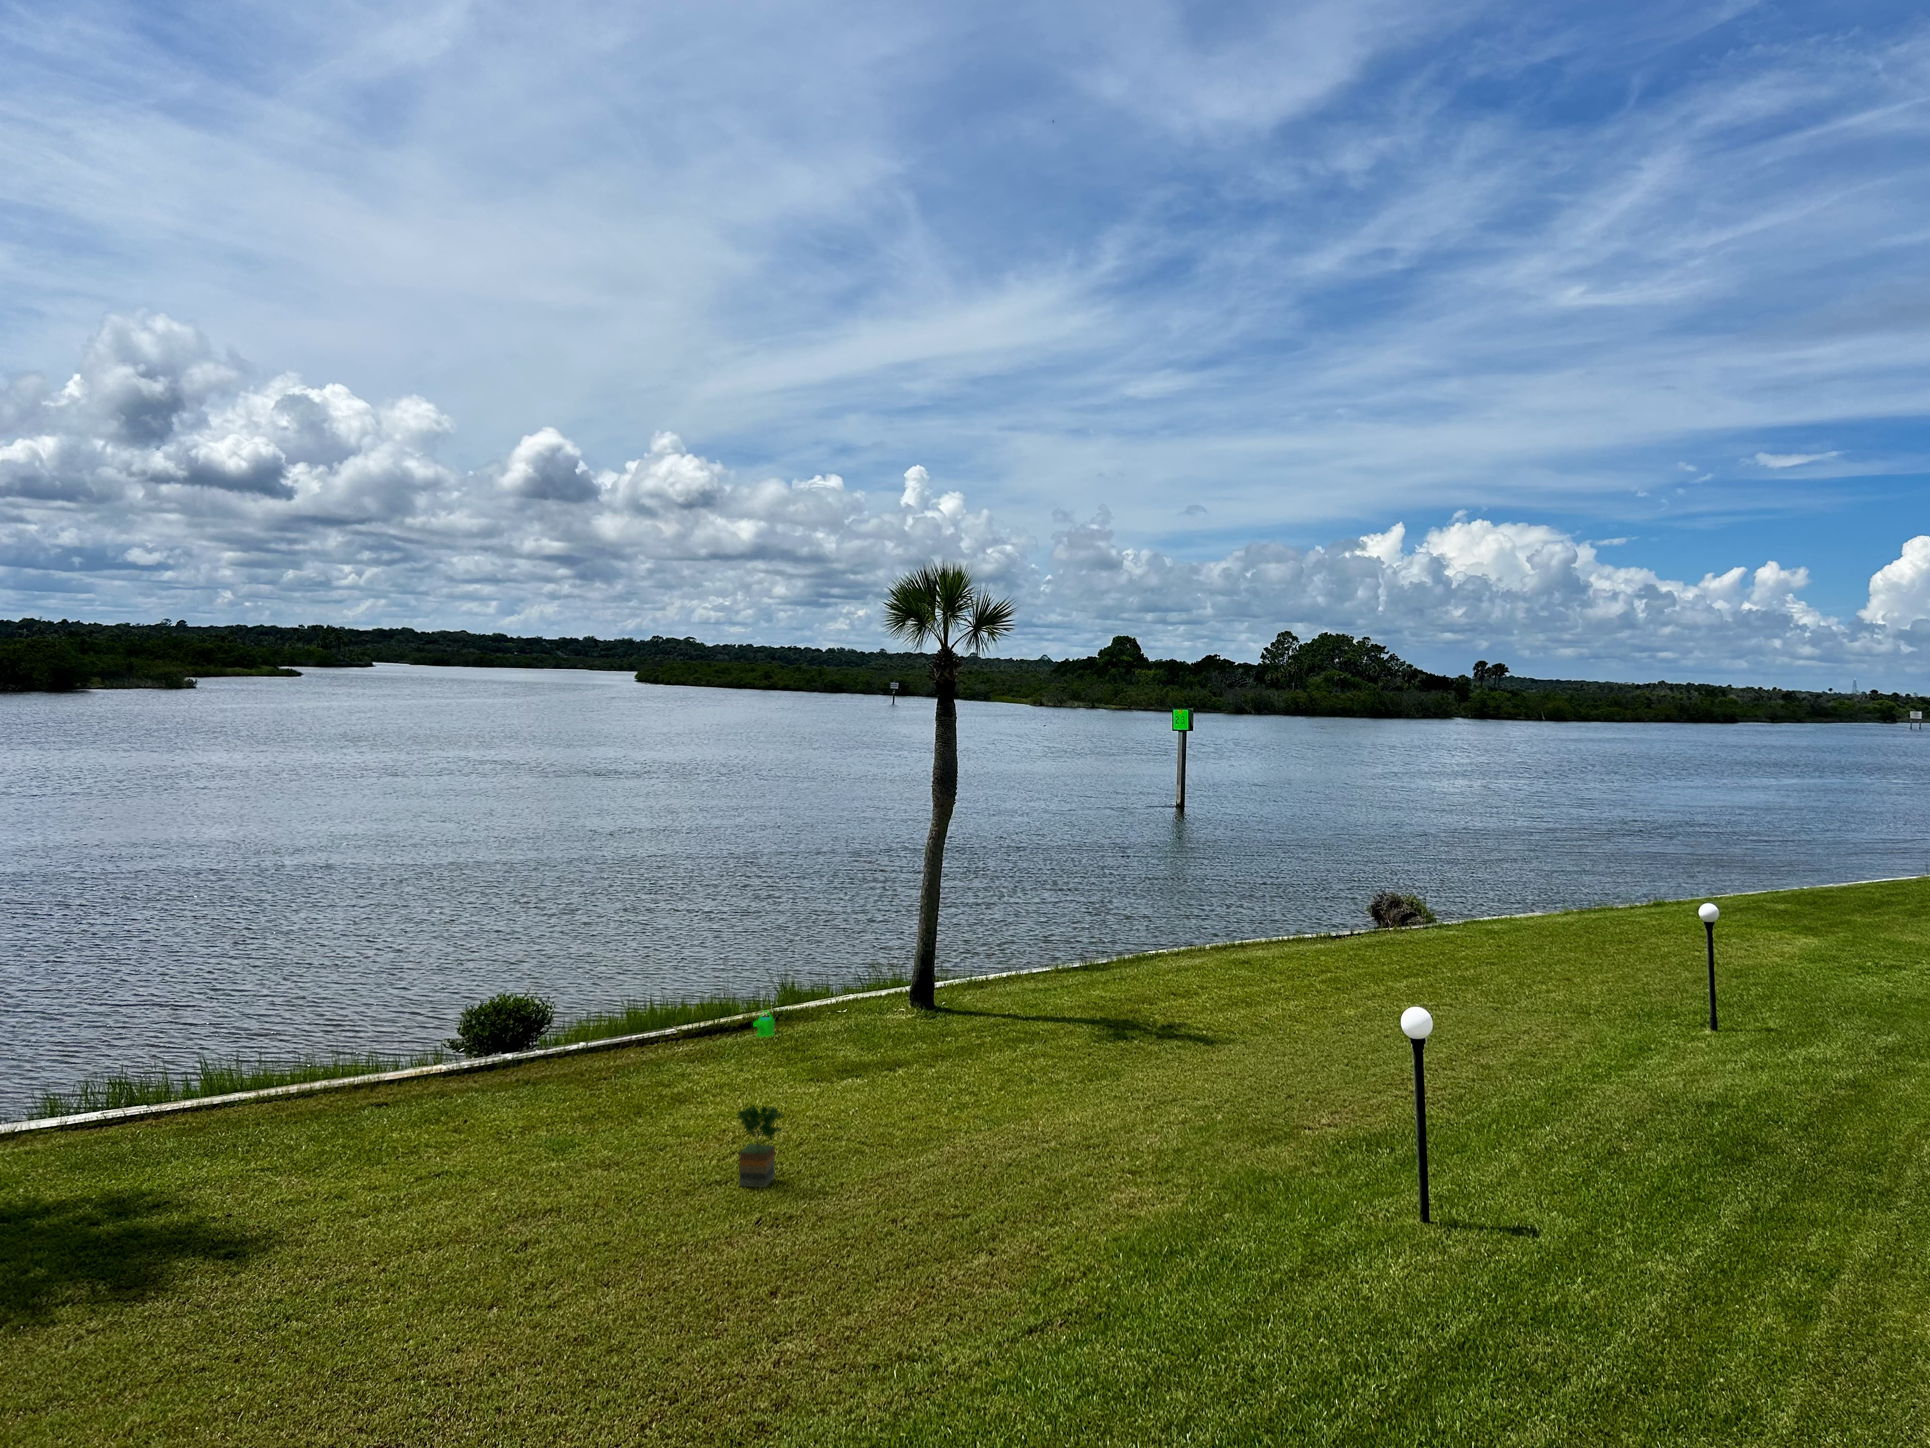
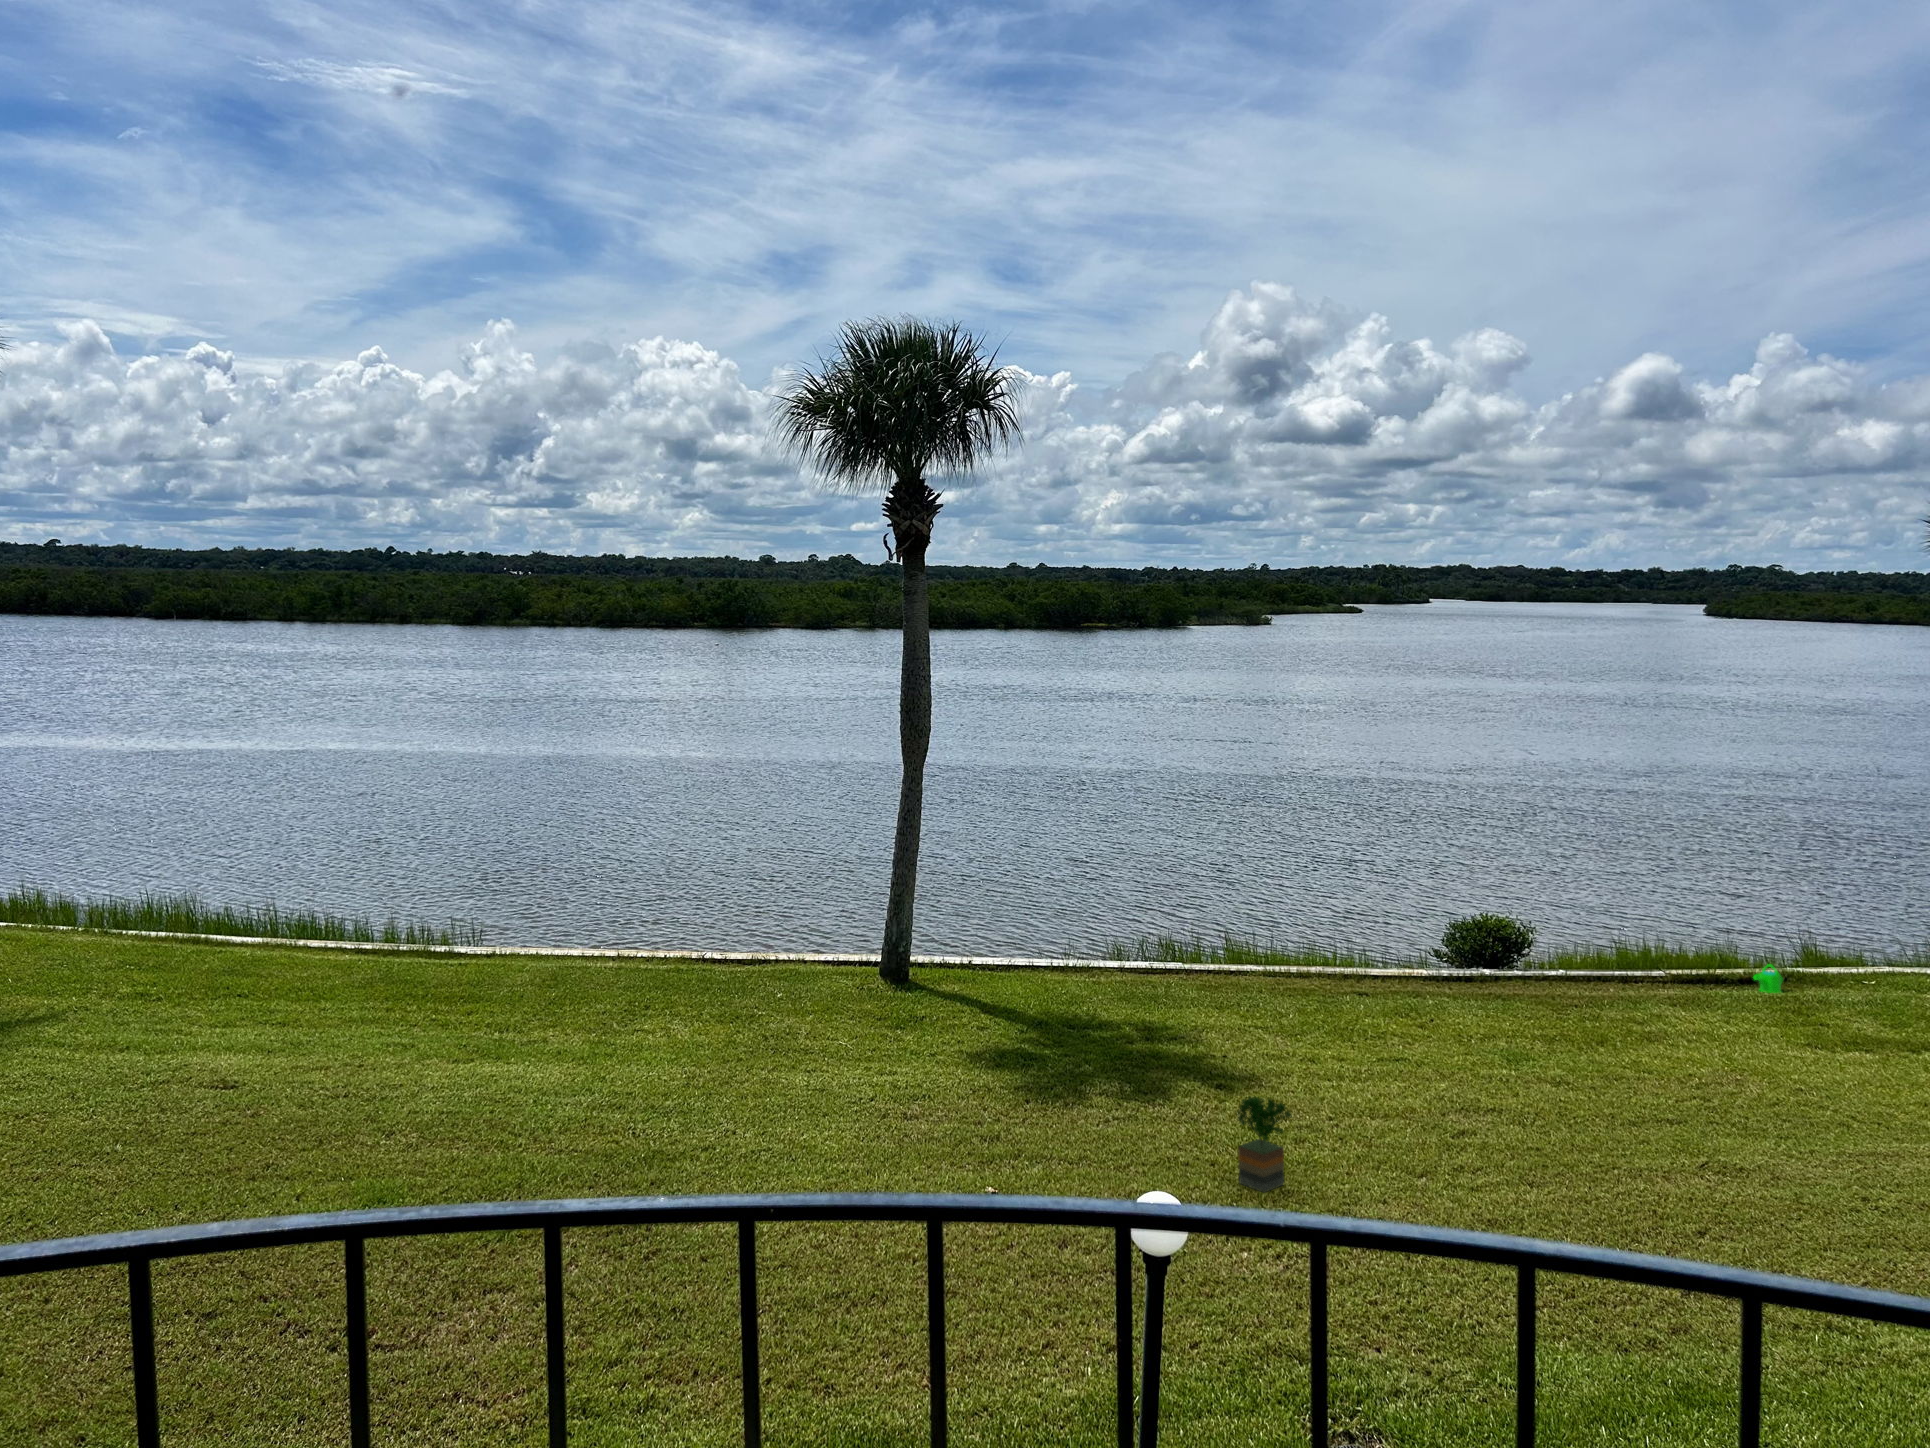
potted tree: present [737,1106,784,1188] -> present [1237,1097,1292,1192]

